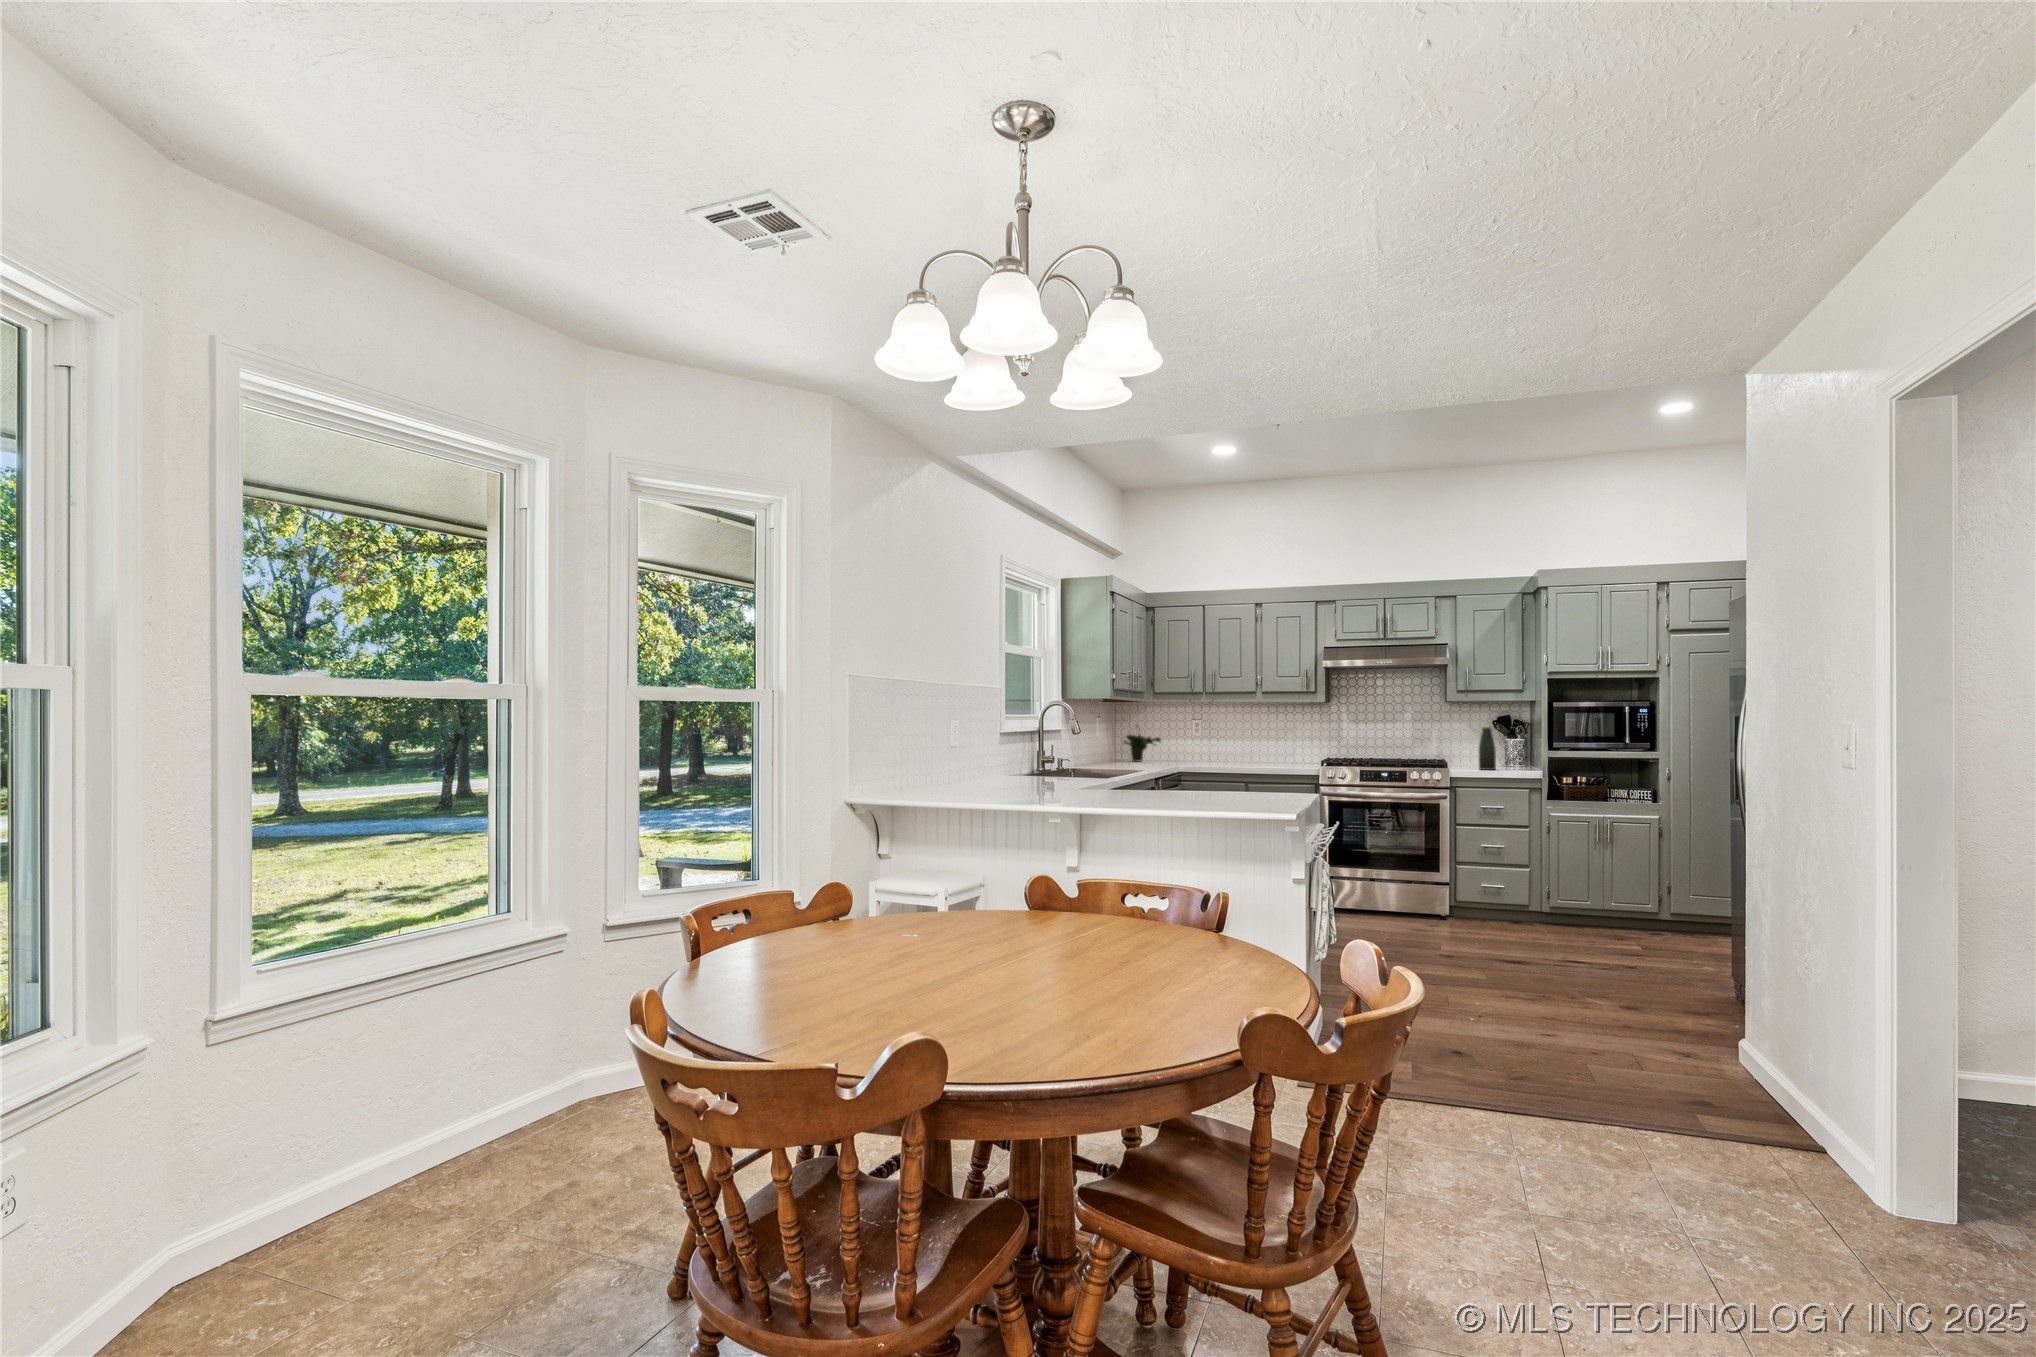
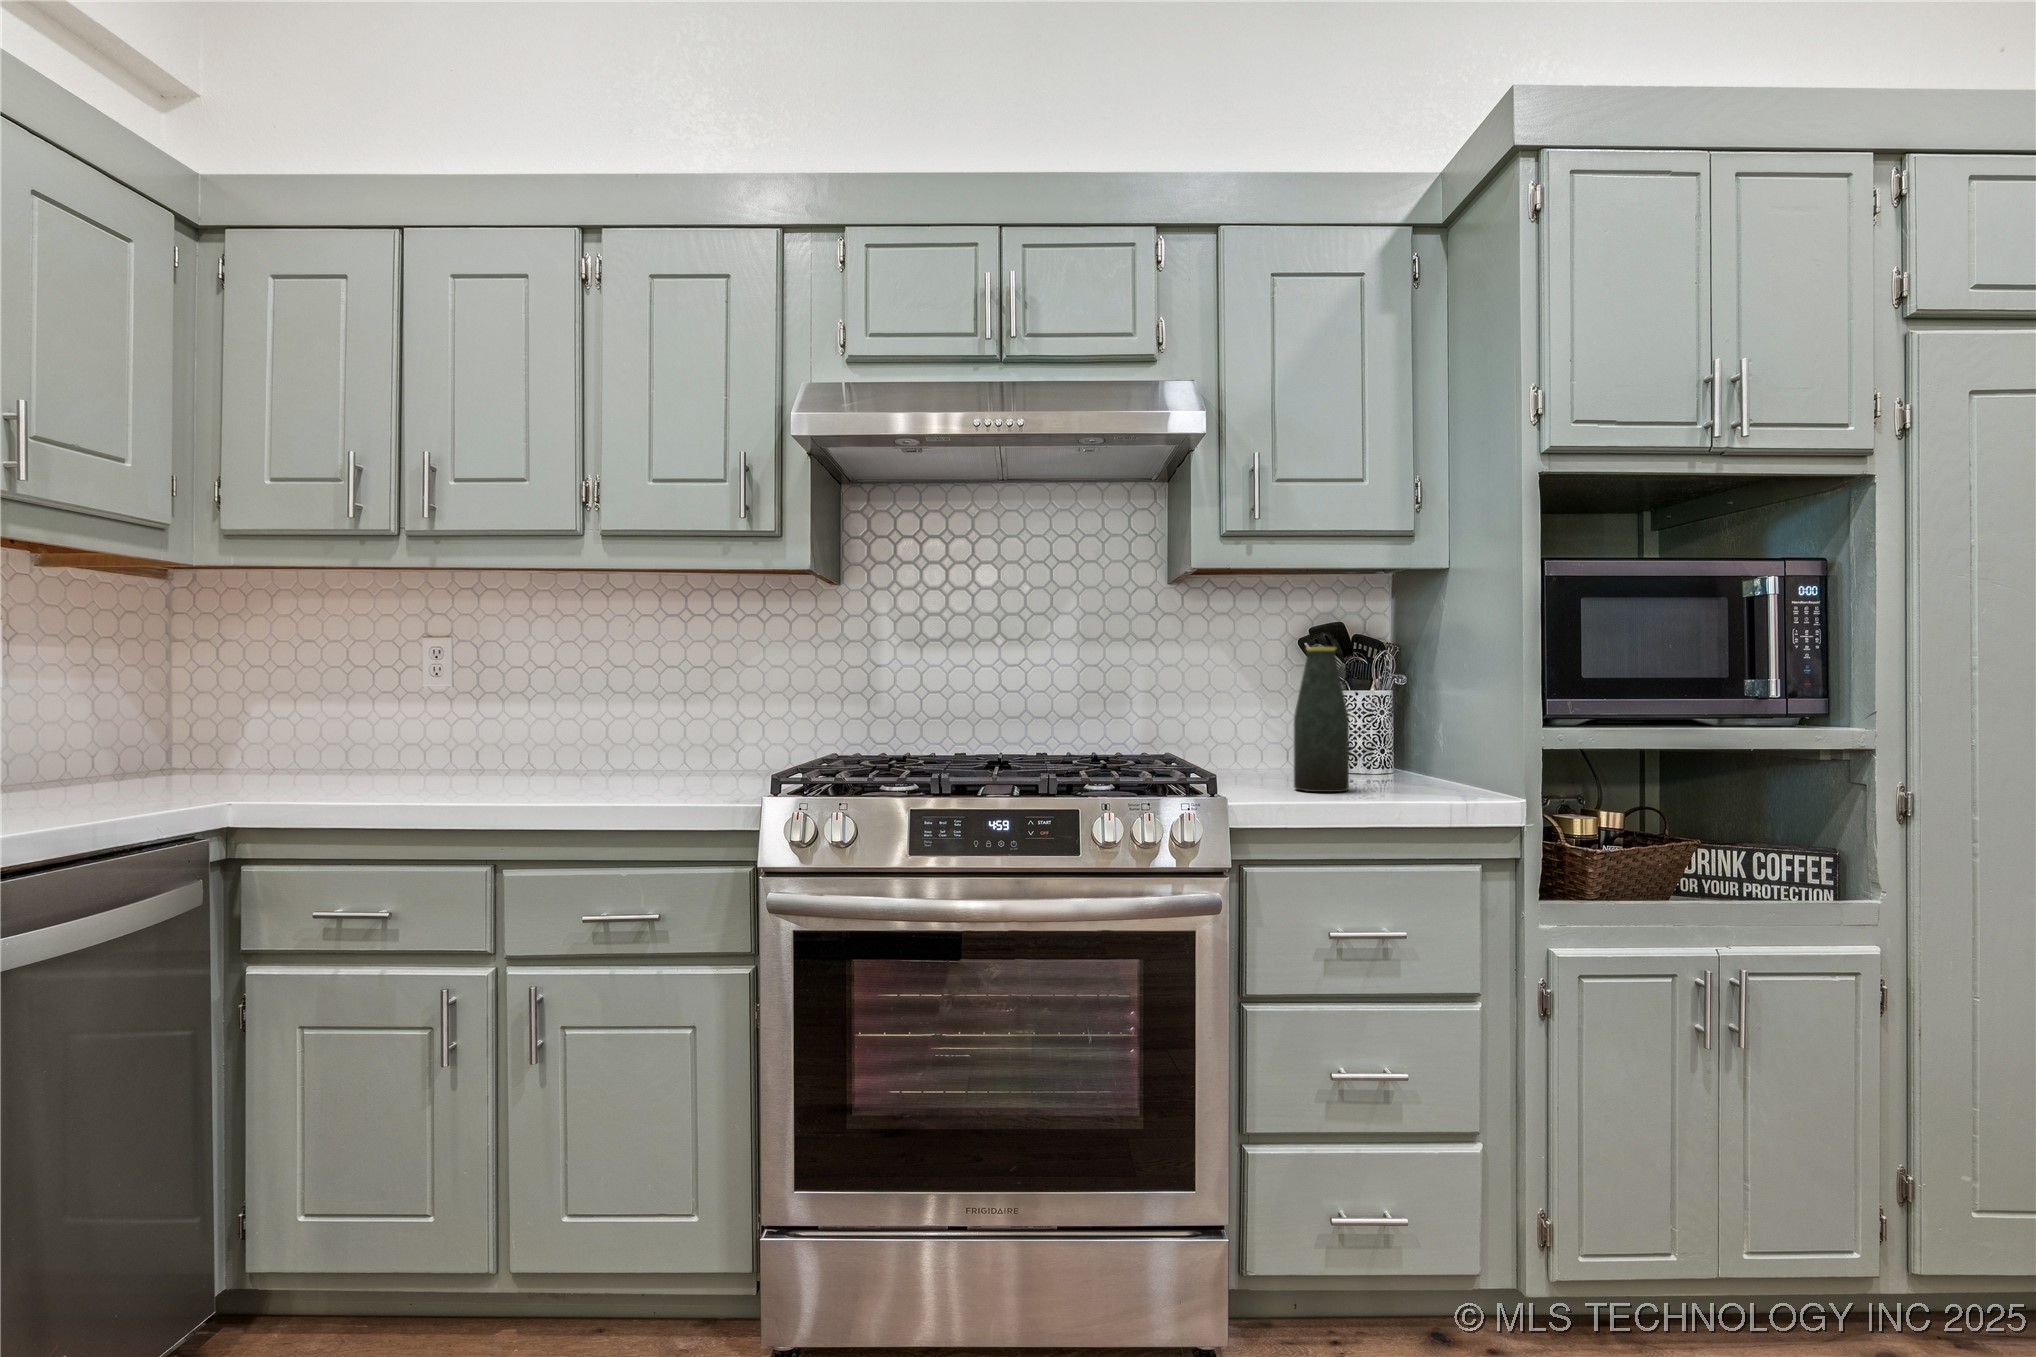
potted plant: present [1124,725,1161,762] -> none [103,650,264,783]

